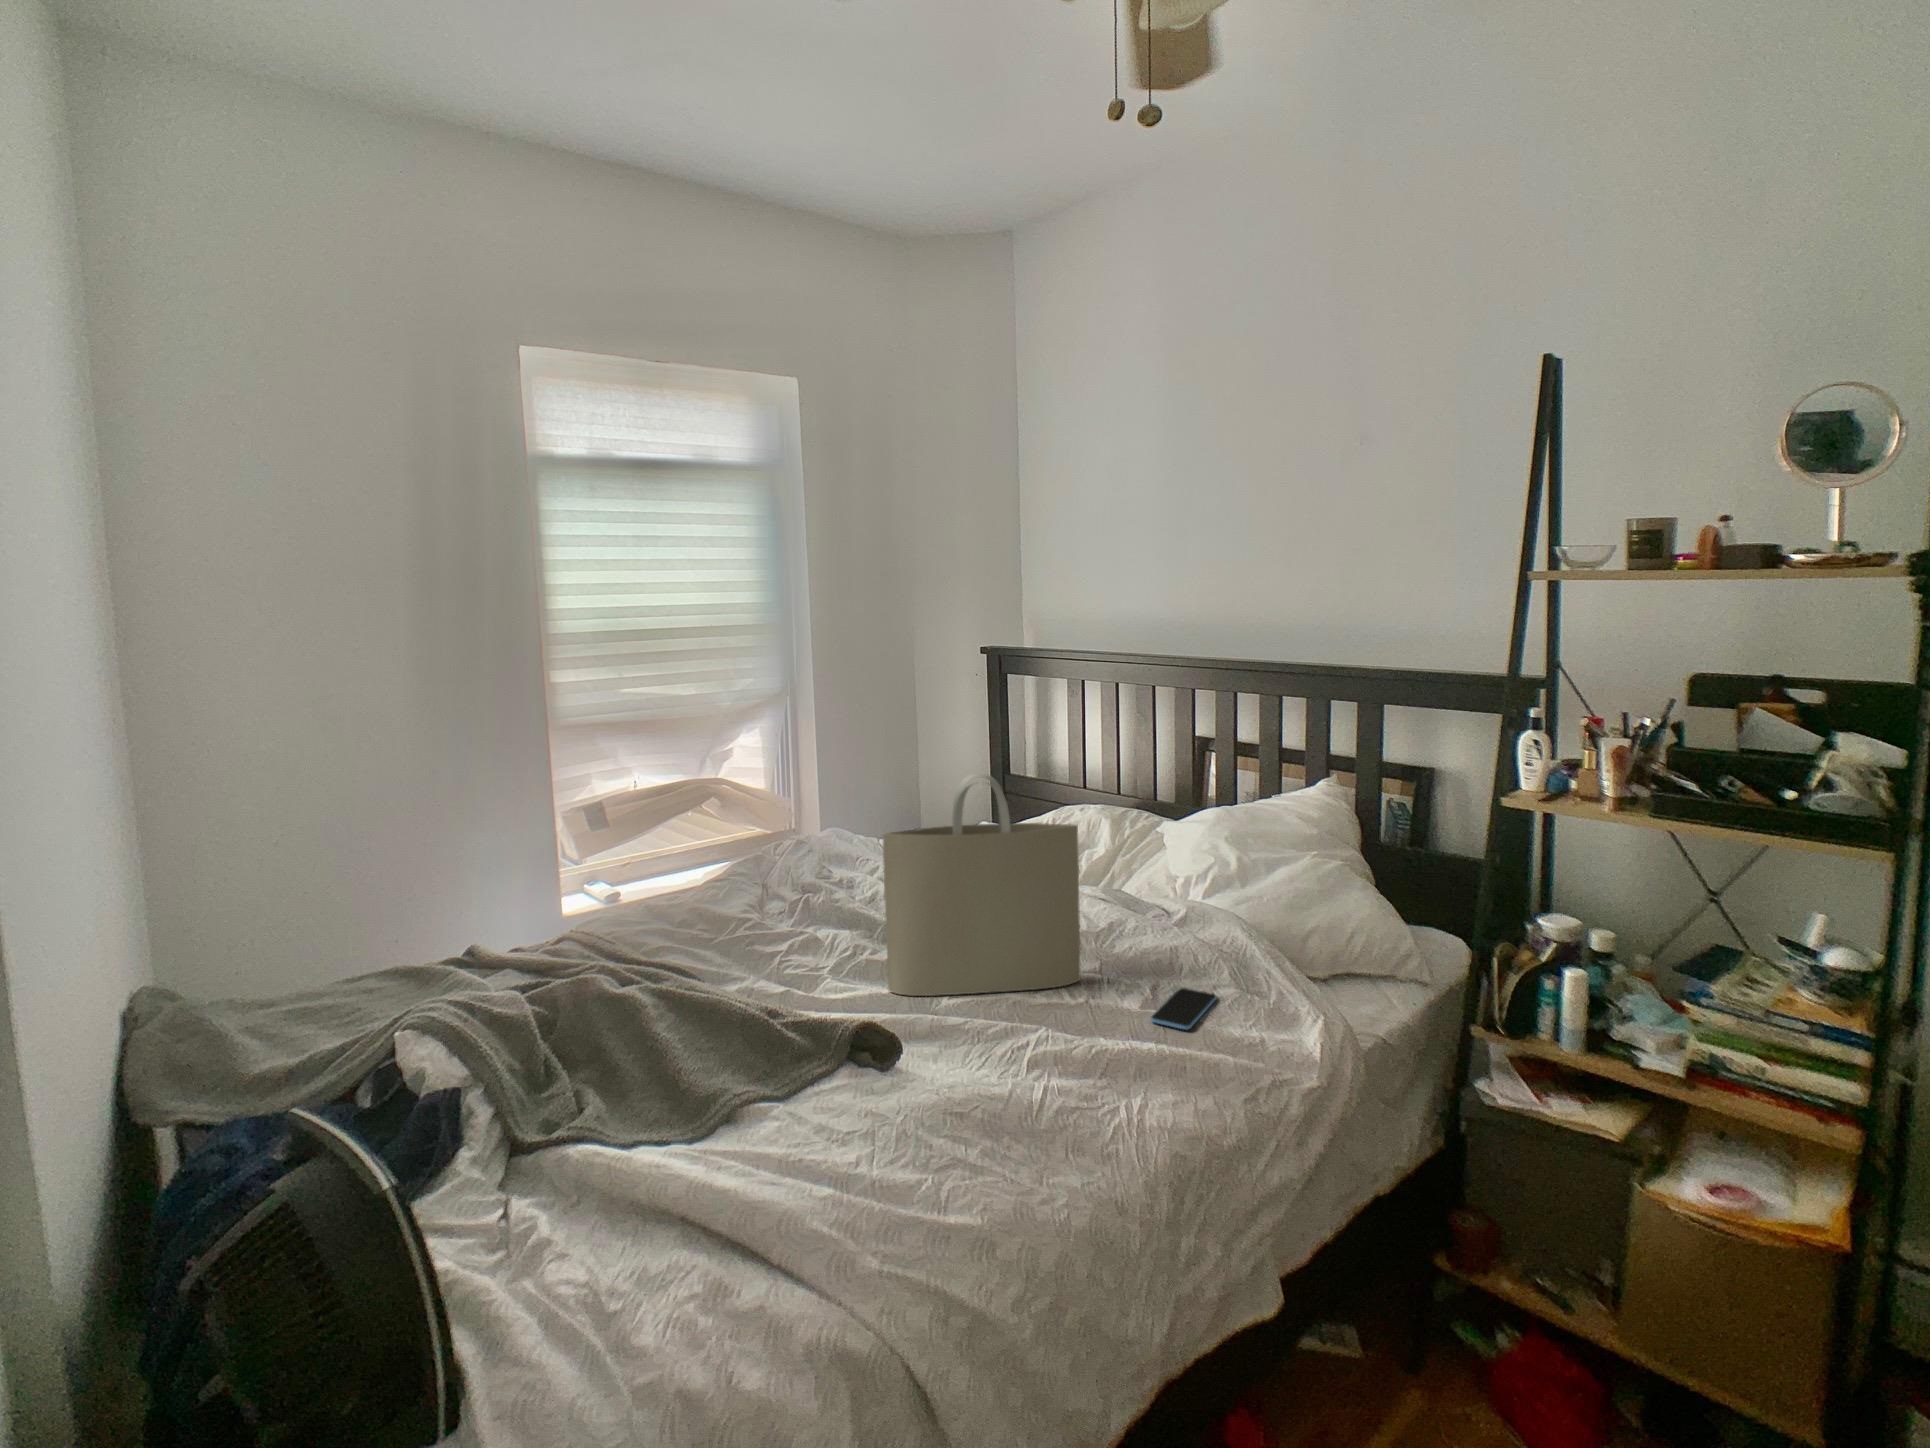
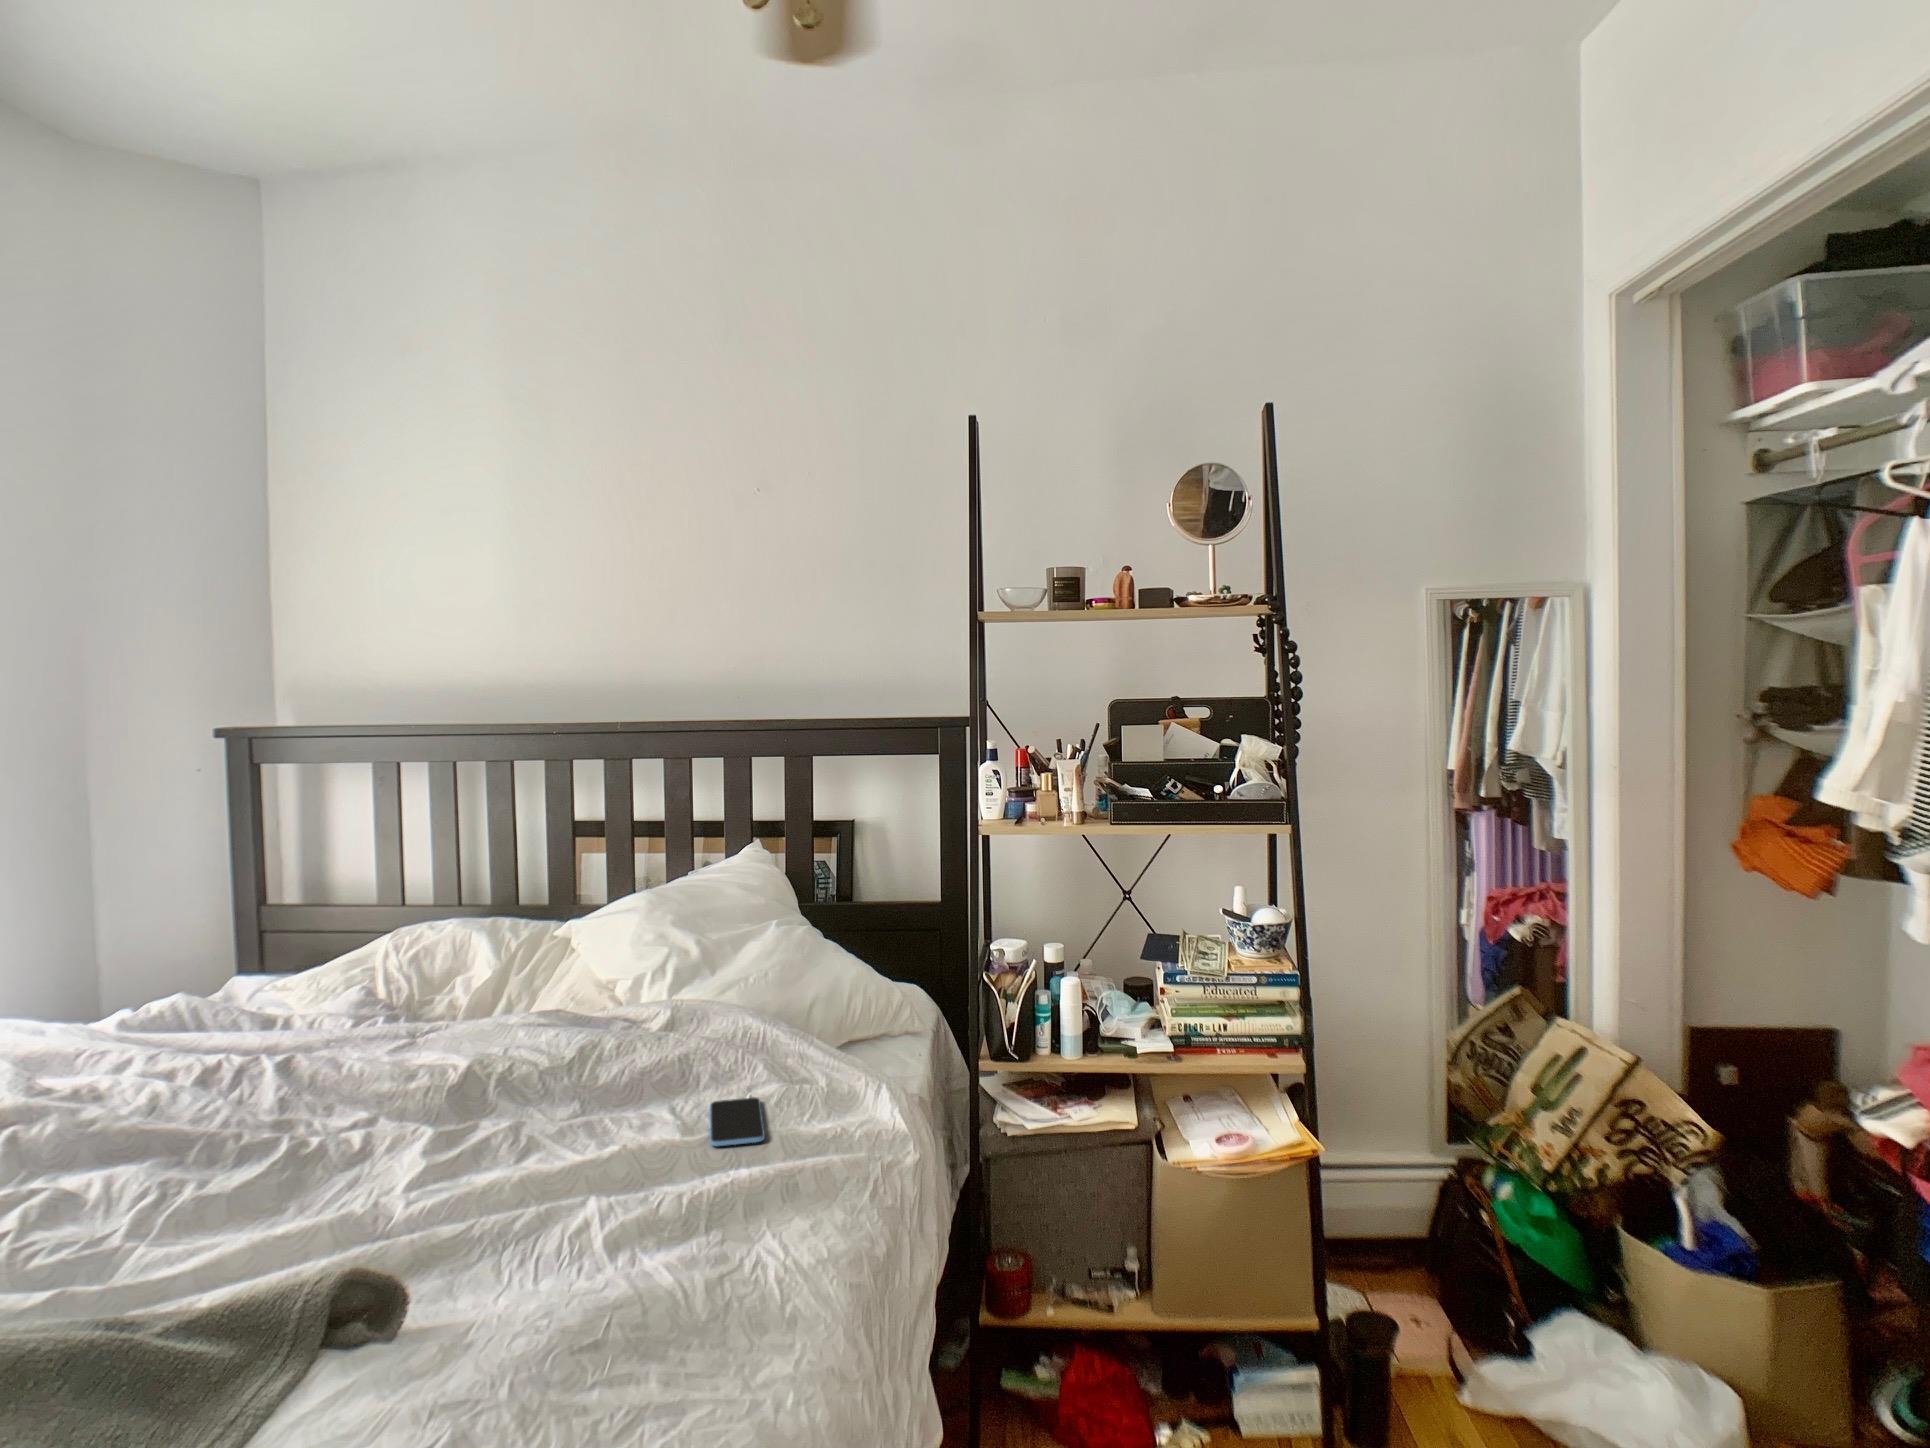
tote bag: present [883,773,1081,996] -> none [275,856,577,1236]

